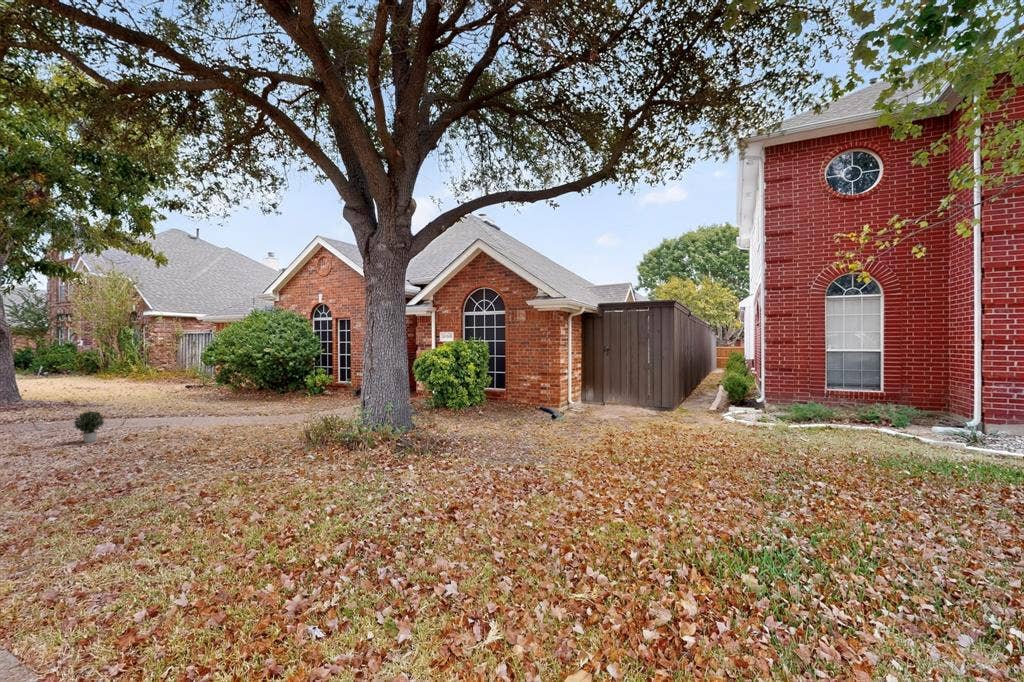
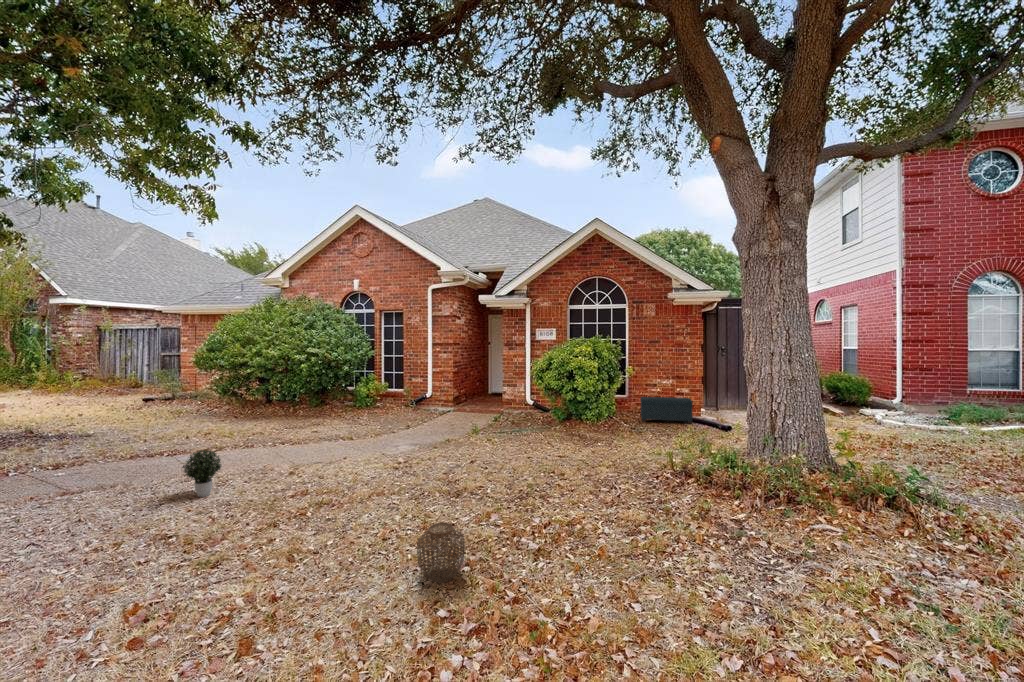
bench: none [505,389,549,413] -> present [640,397,693,424]
woven basket: none [97,456,142,494] -> present [417,523,465,582]

